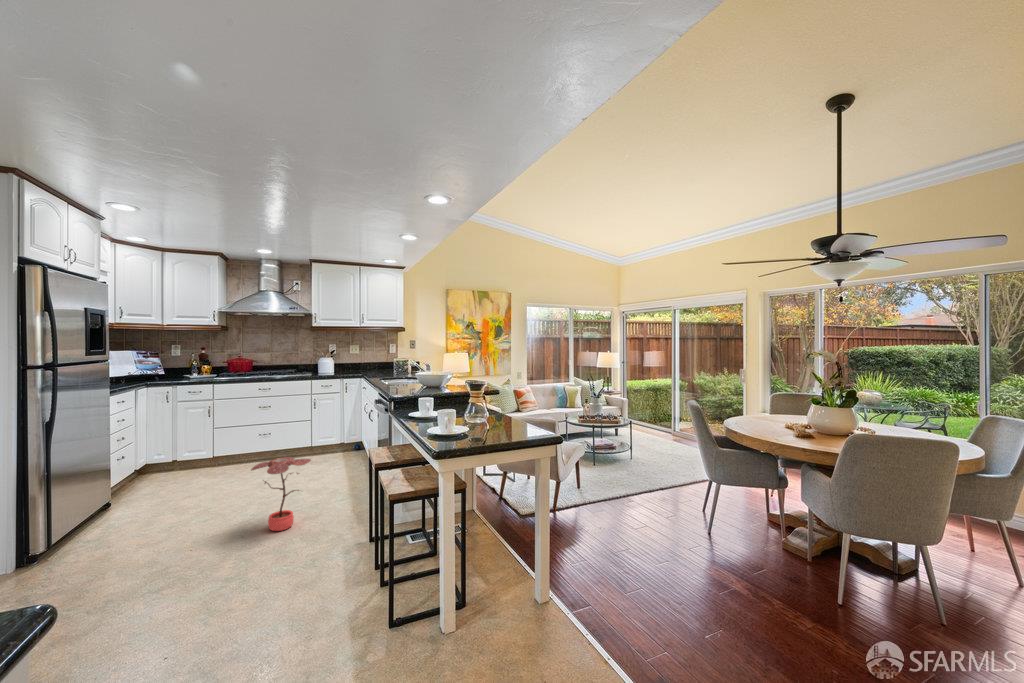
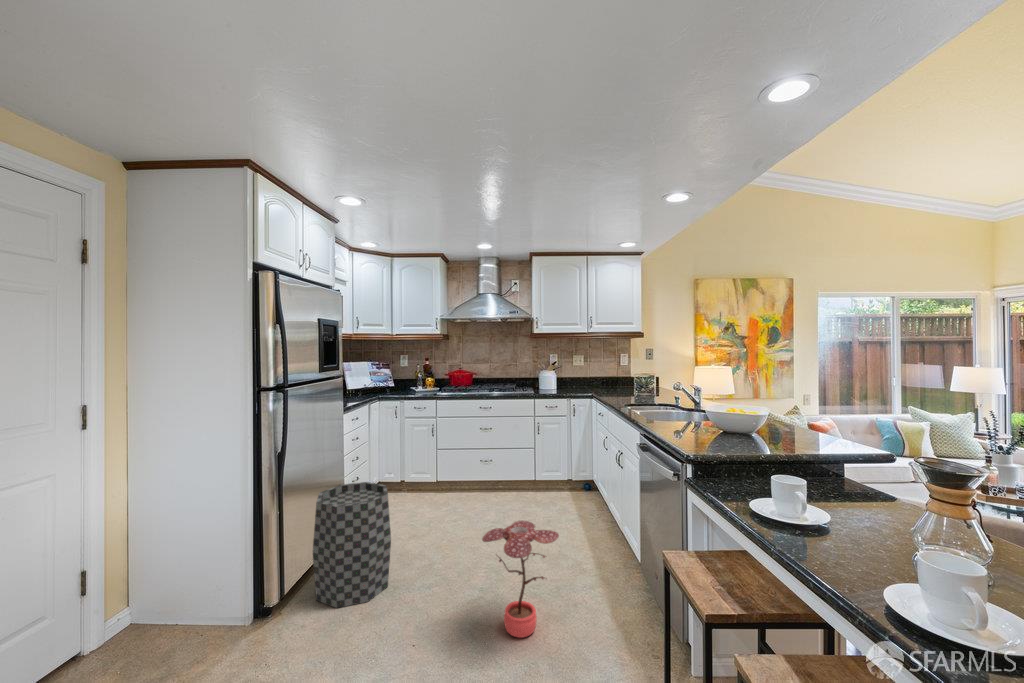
trash can: none [84,448,167,546] -> present [313,482,391,608]

